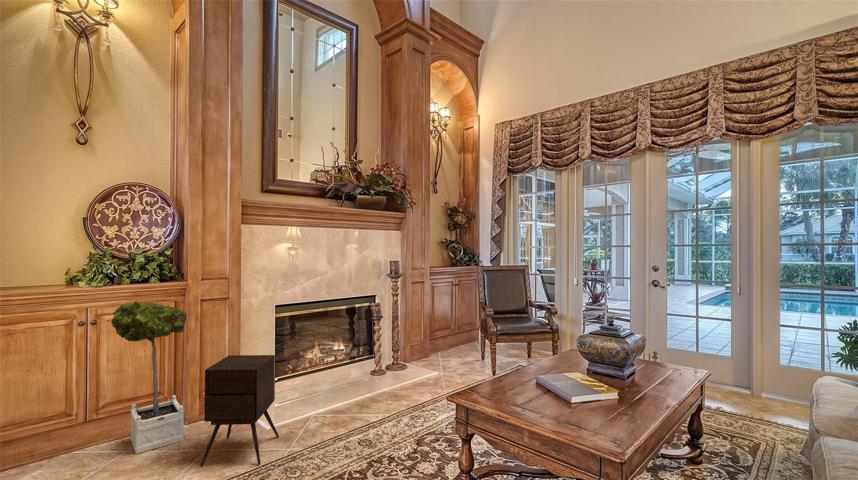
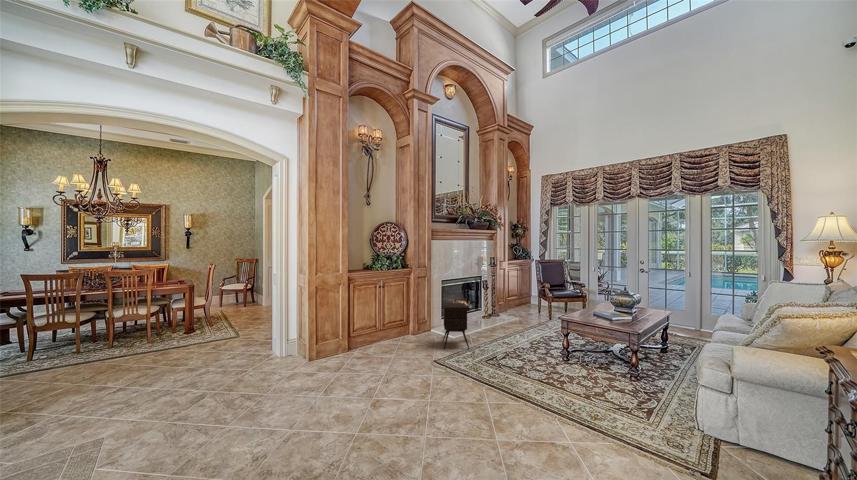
potted tree: present [112,301,187,454] -> none [394,277,424,345]

